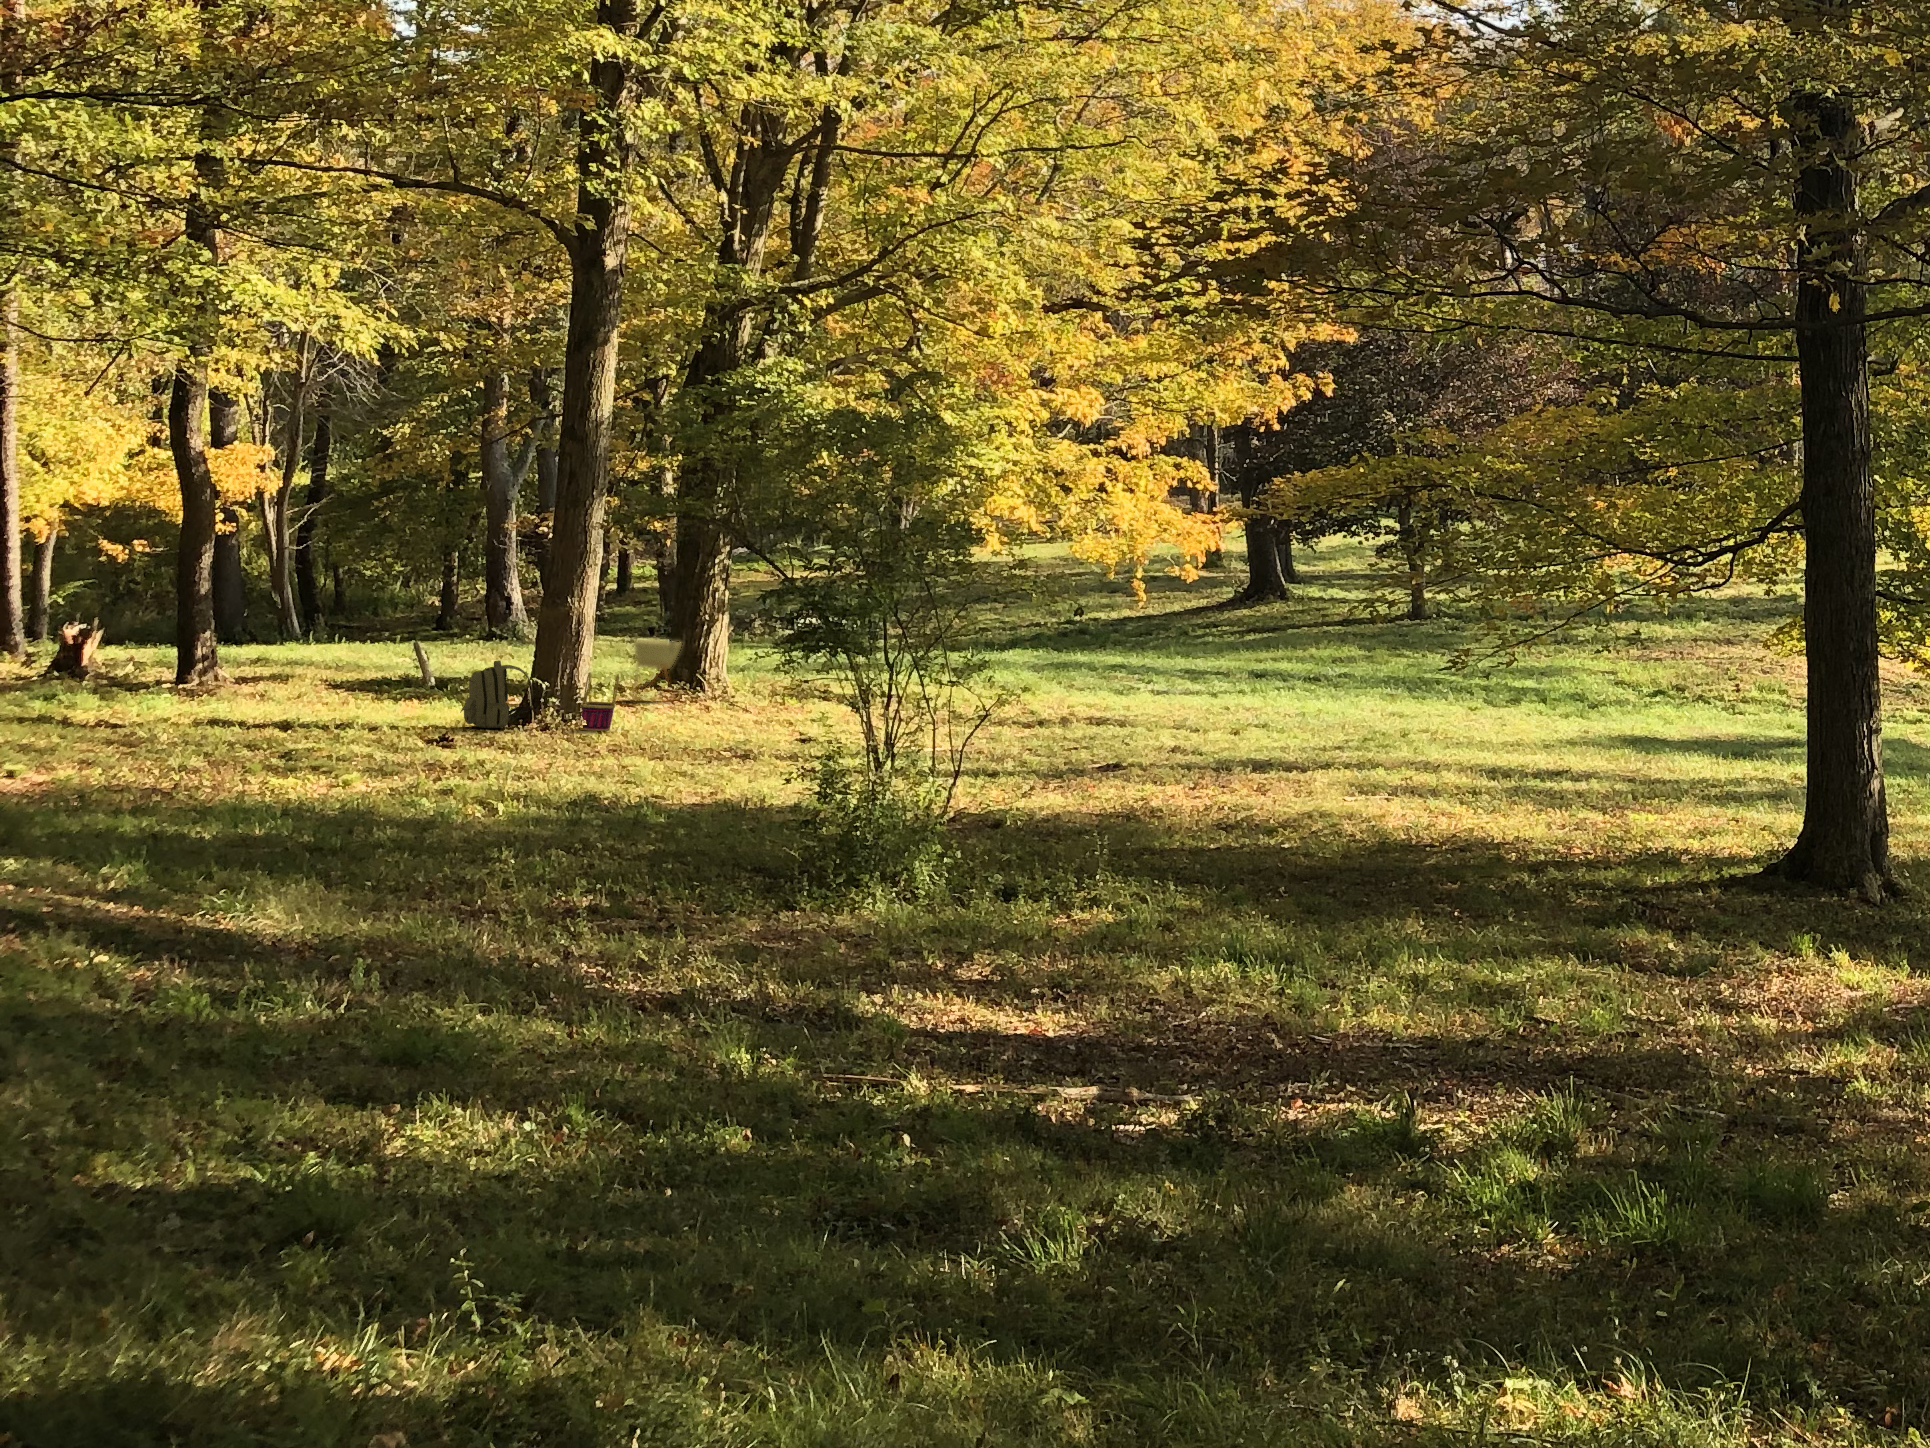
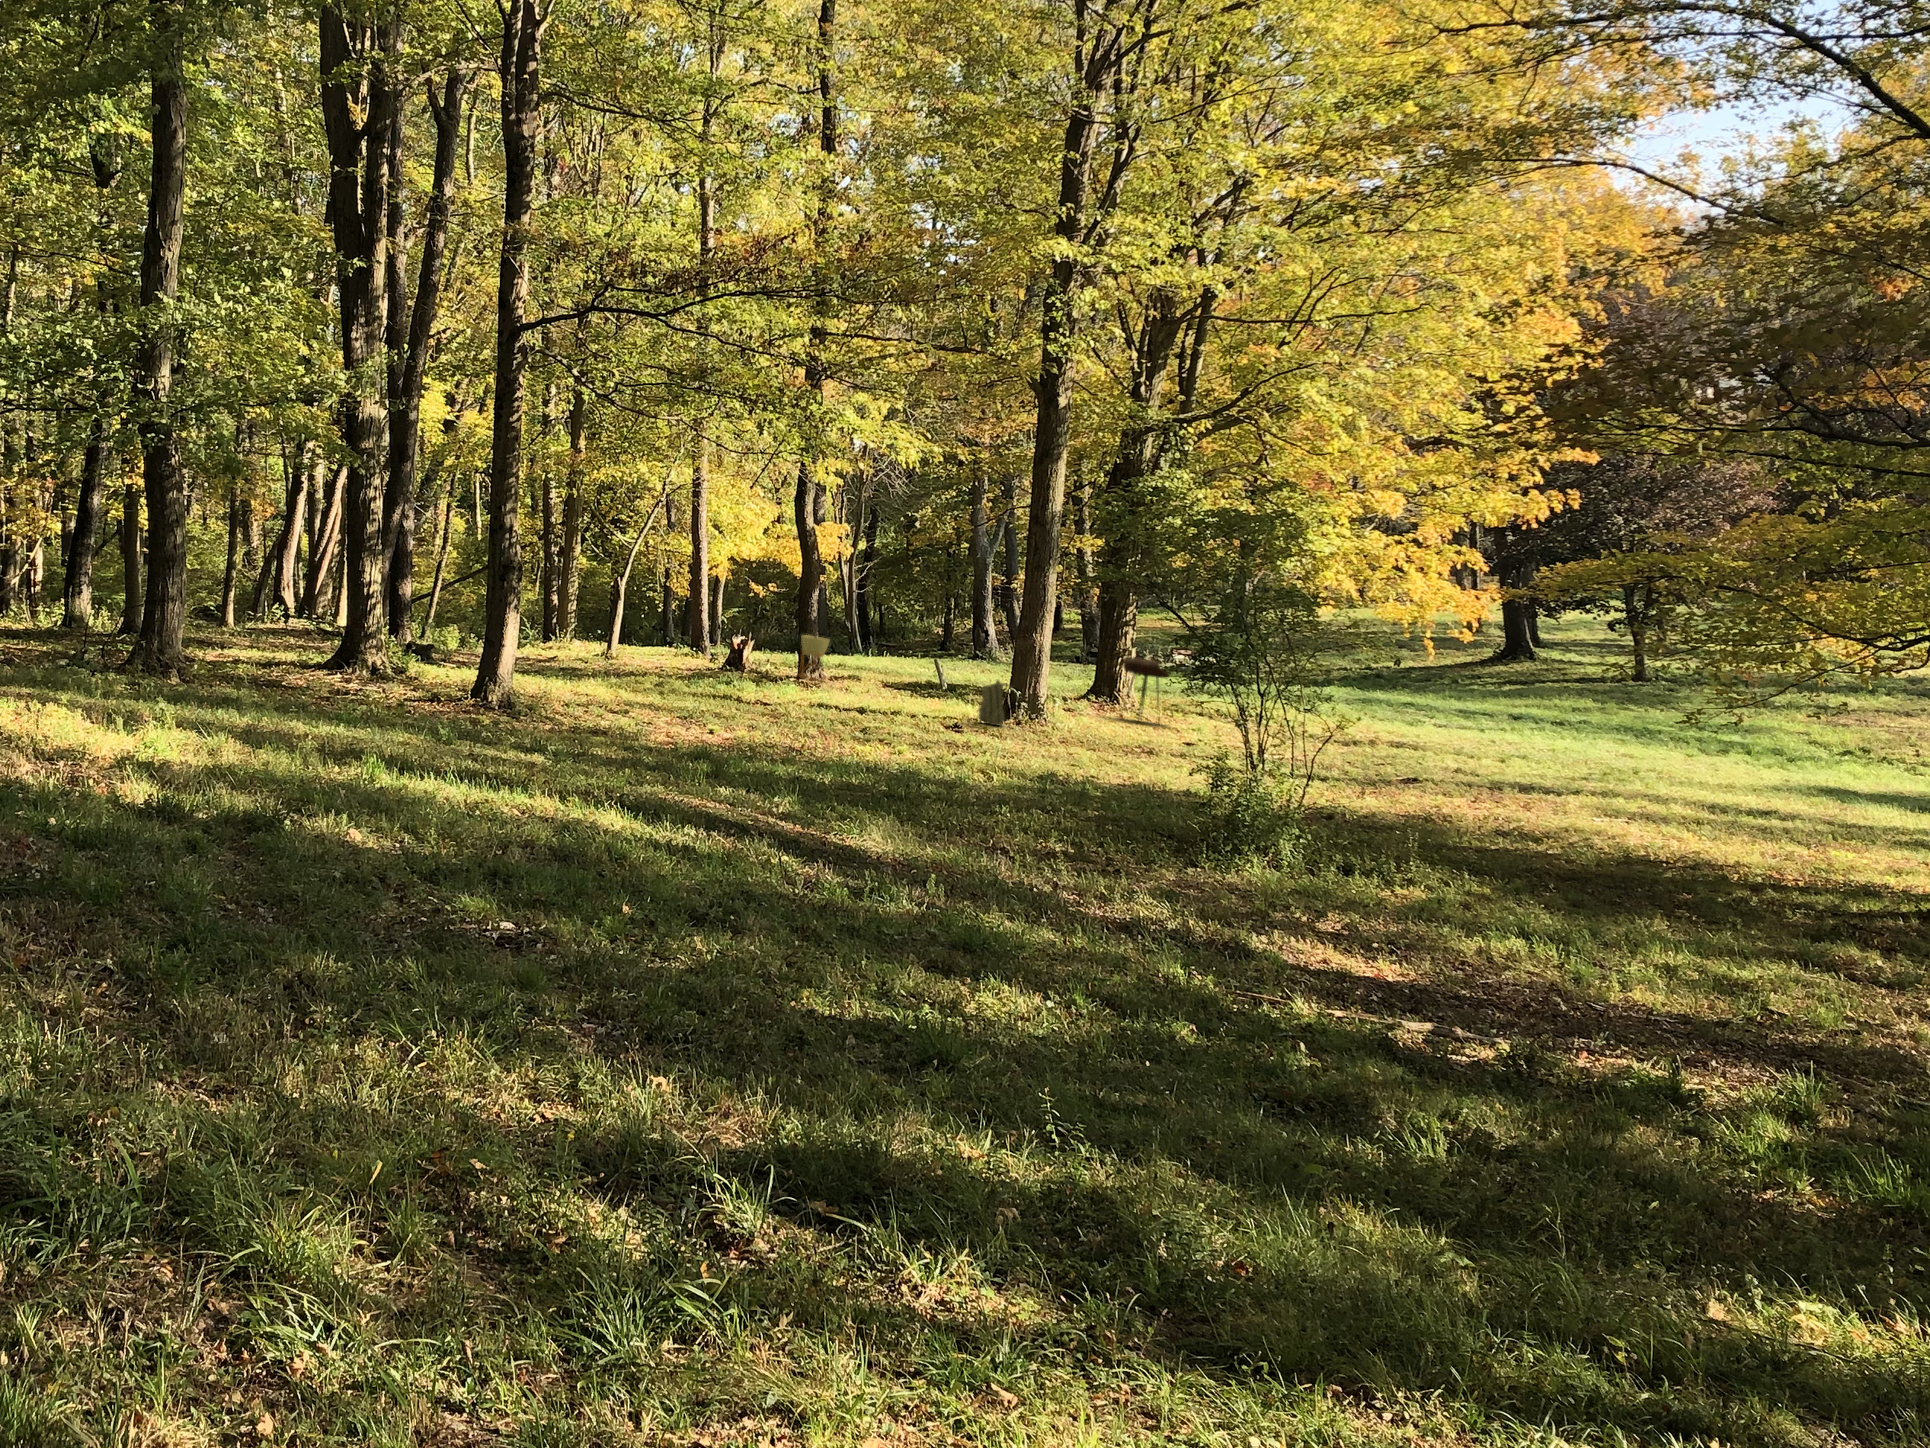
stool: none [715,615,796,705] -> present [1122,657,1170,719]
planter: present [633,640,681,701] -> present [799,635,830,680]
basket: present [581,672,619,731] -> none [1045,692,1068,735]

